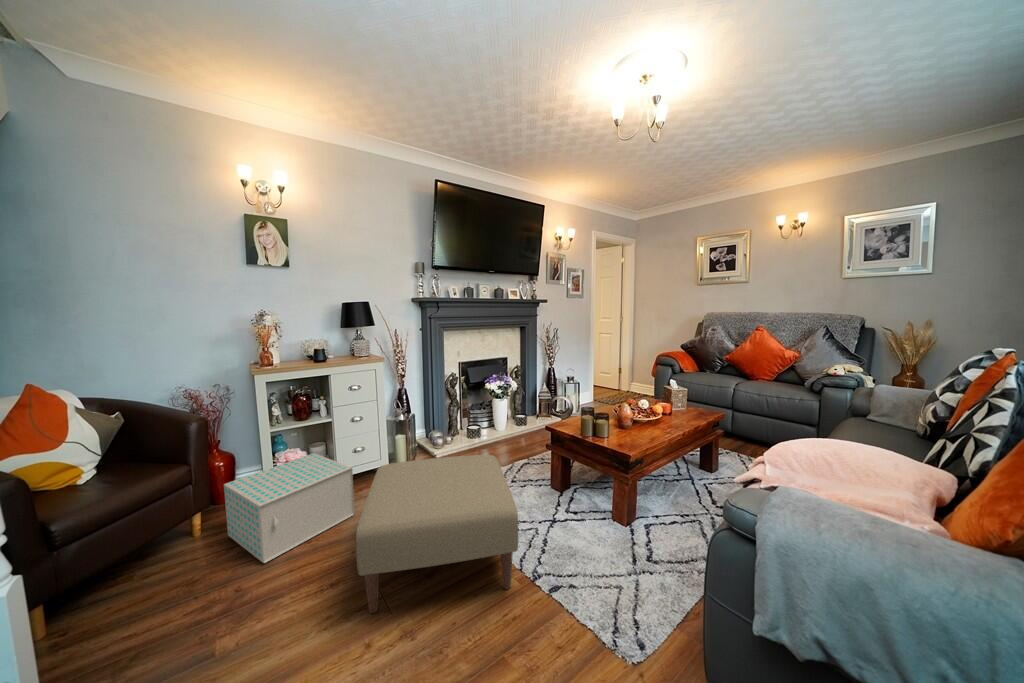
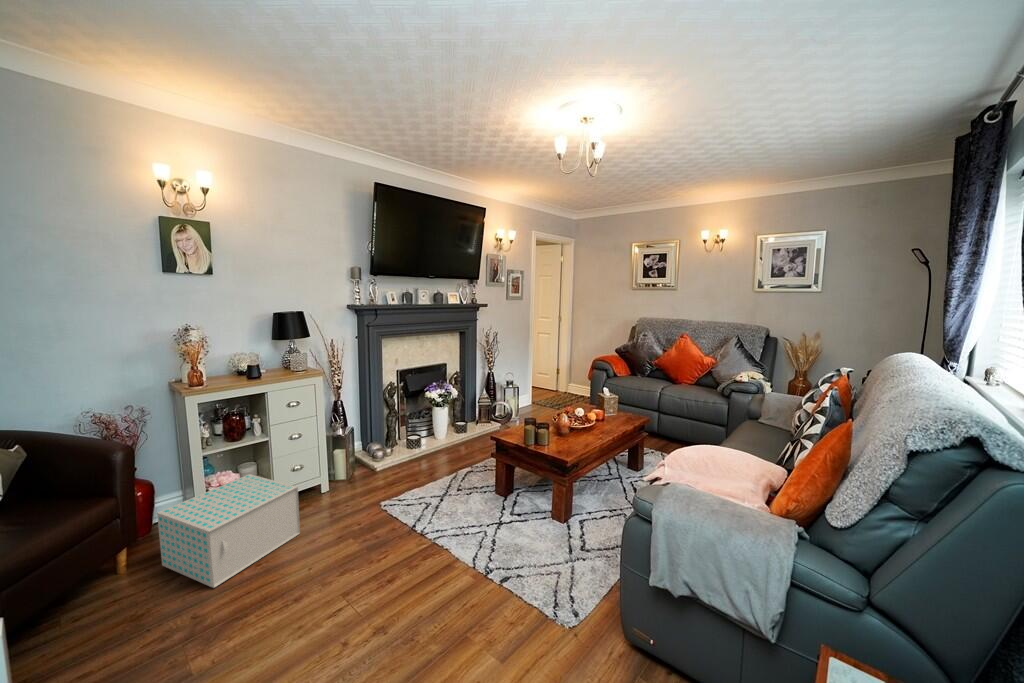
ottoman: present [356,455,518,613] -> none [325,467,473,619]

